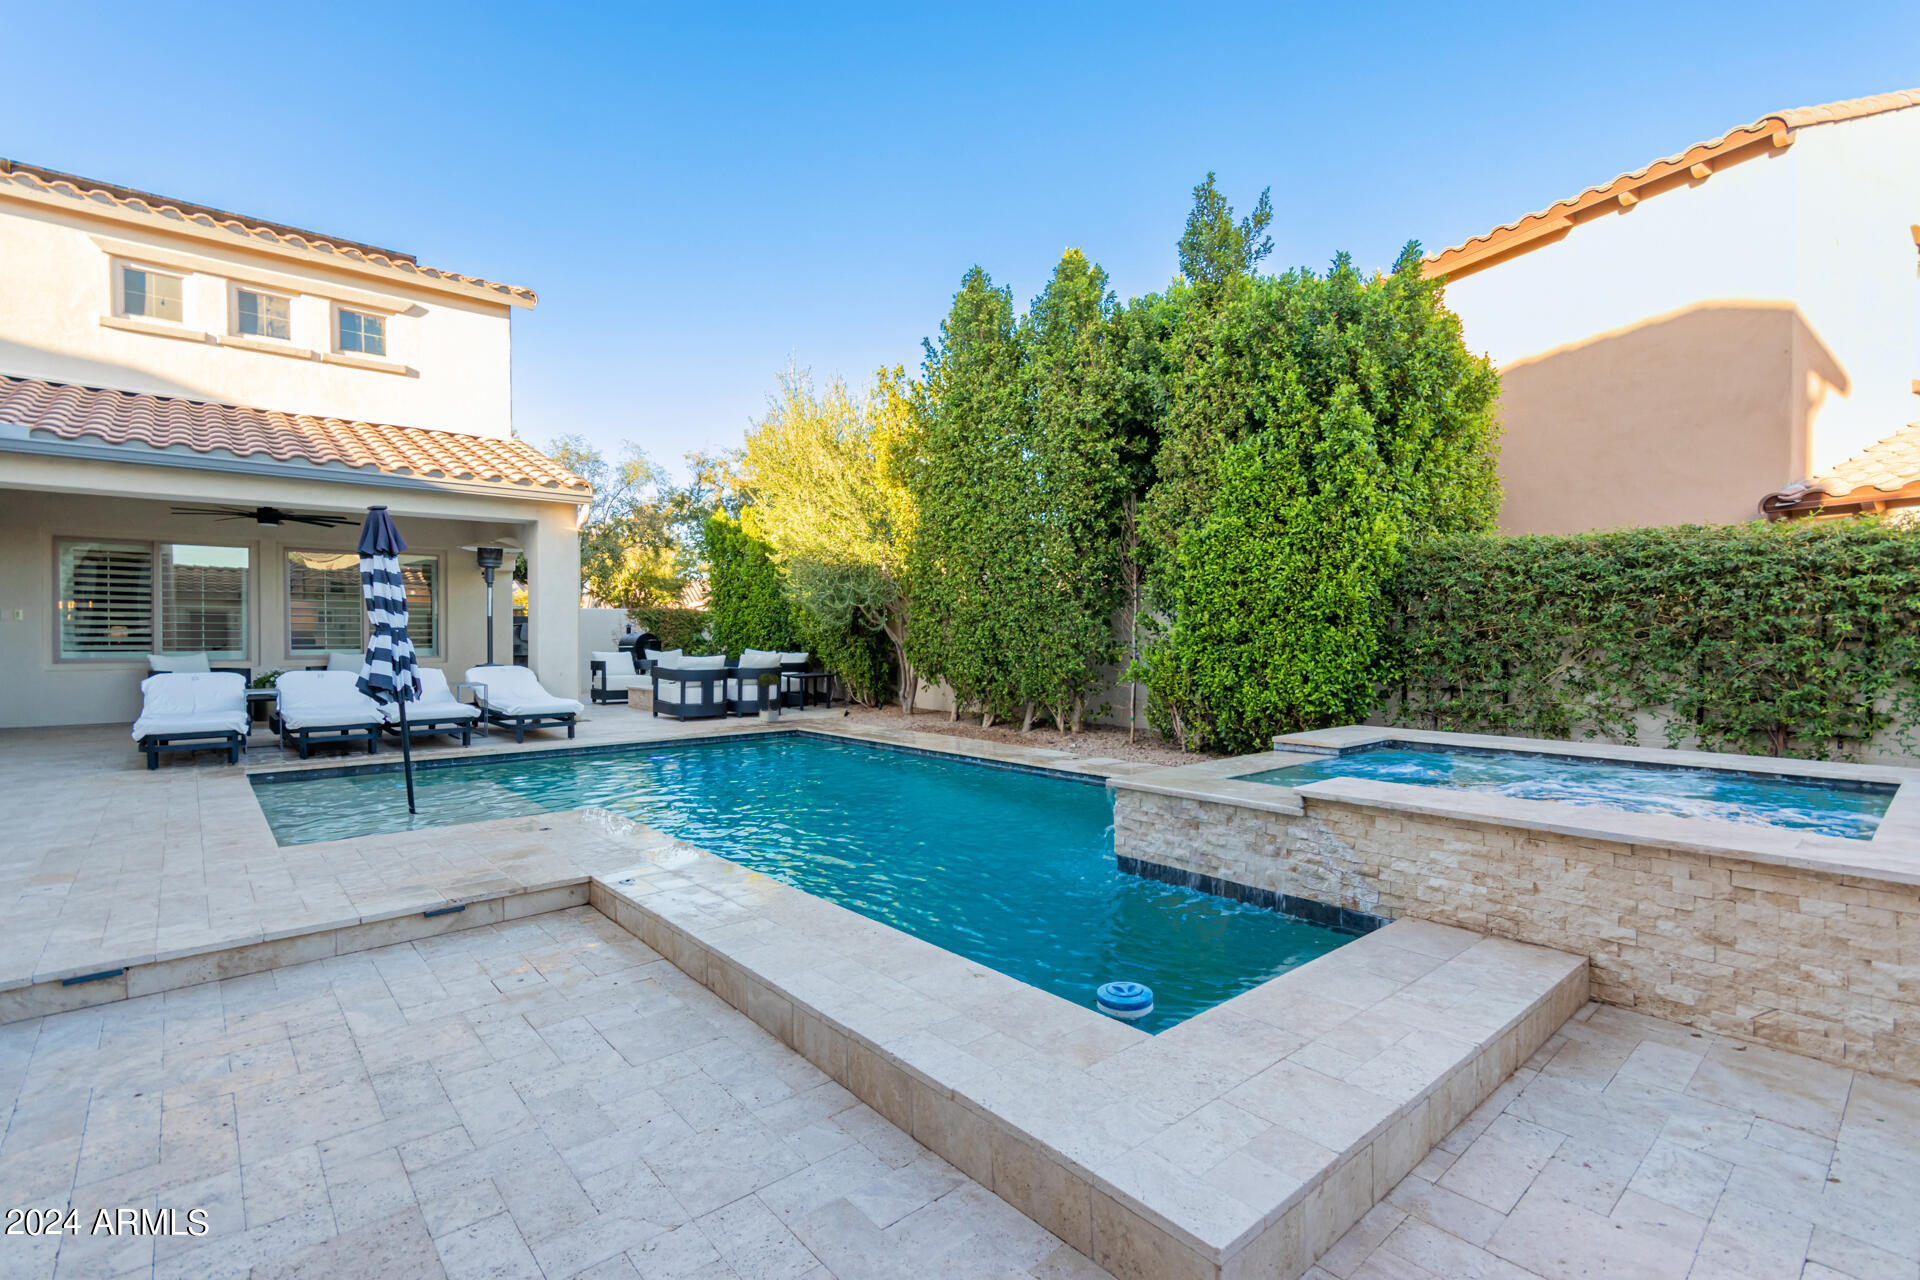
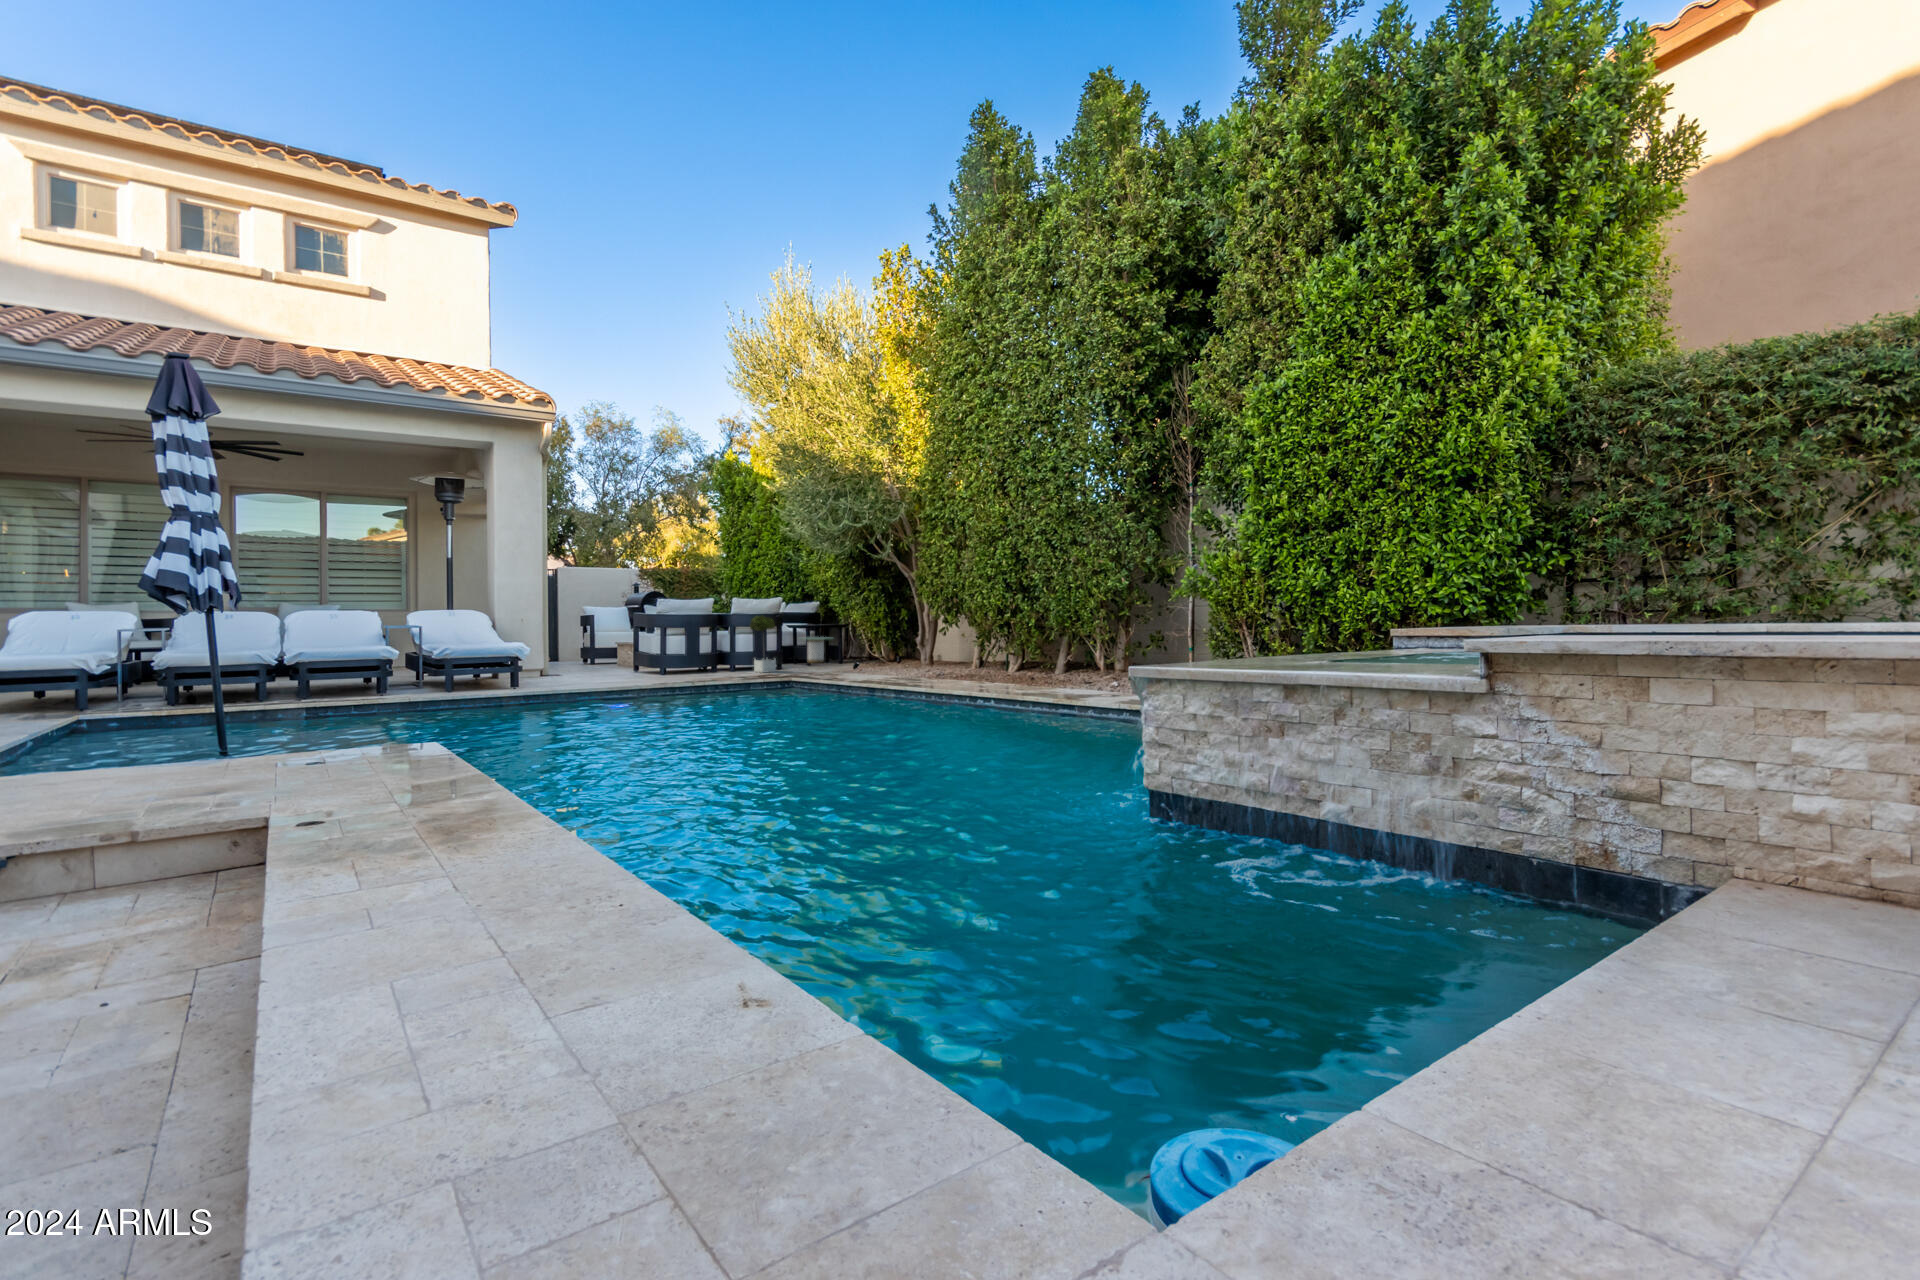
side table: none [791,689,822,712] -> present [806,637,827,663]

